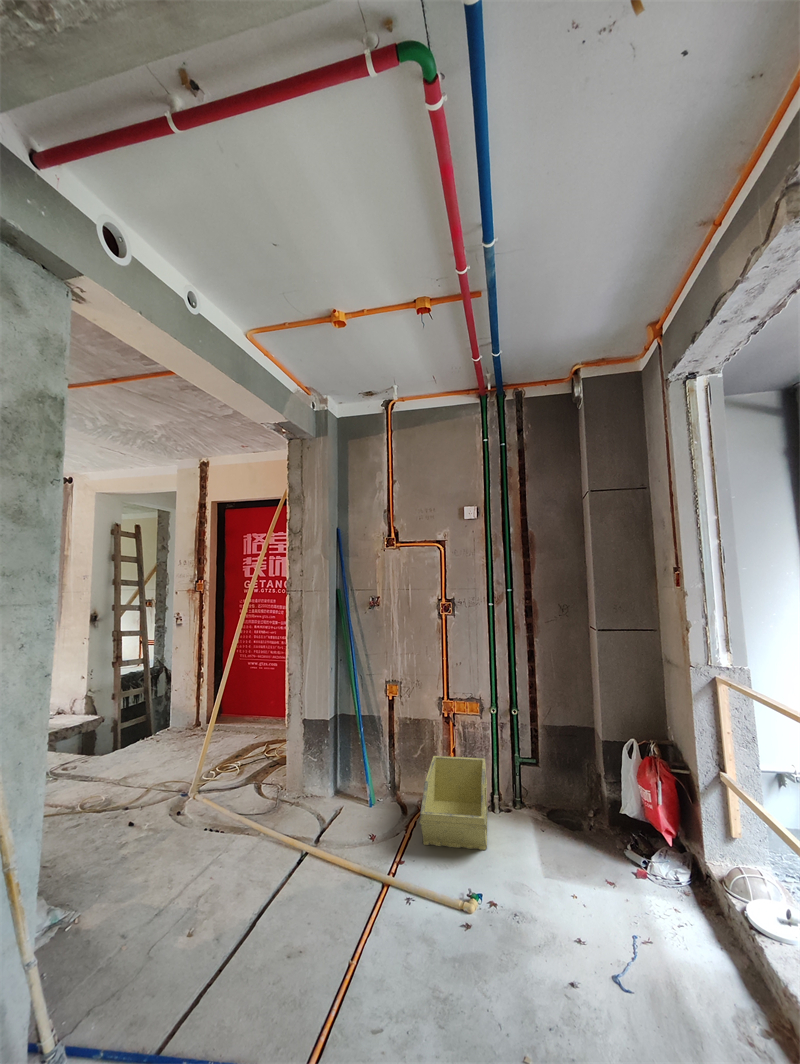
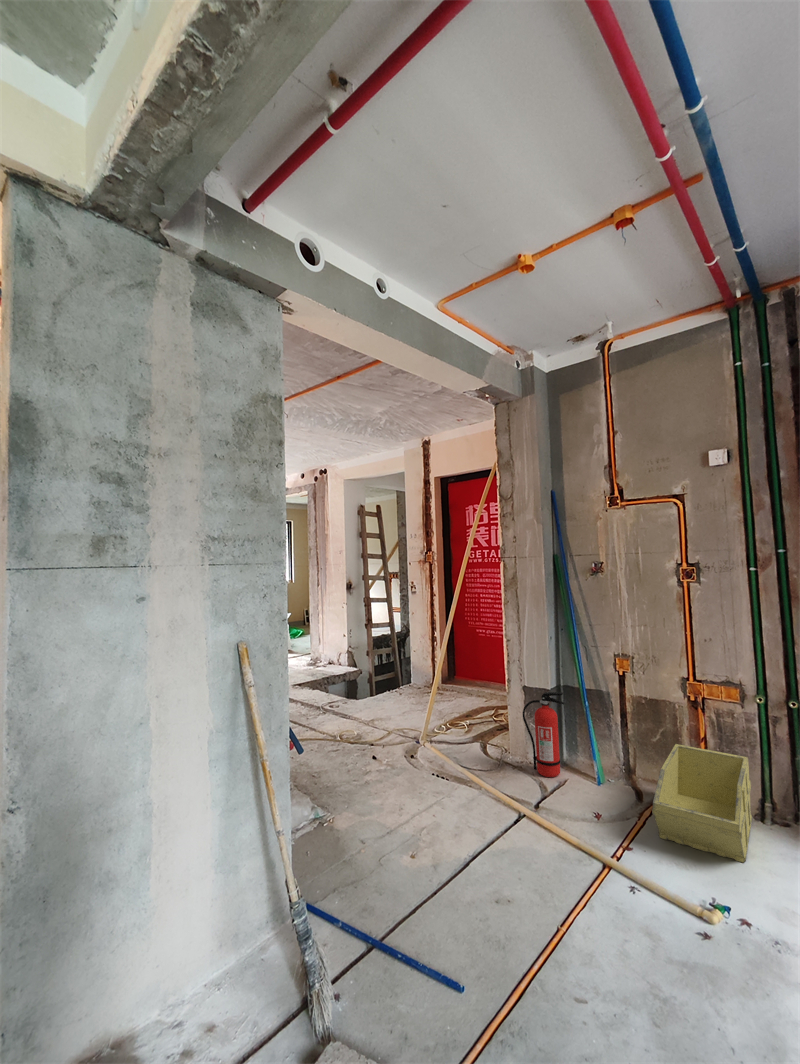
fire extinguisher: none [301,721,342,807] -> present [523,692,564,777]

